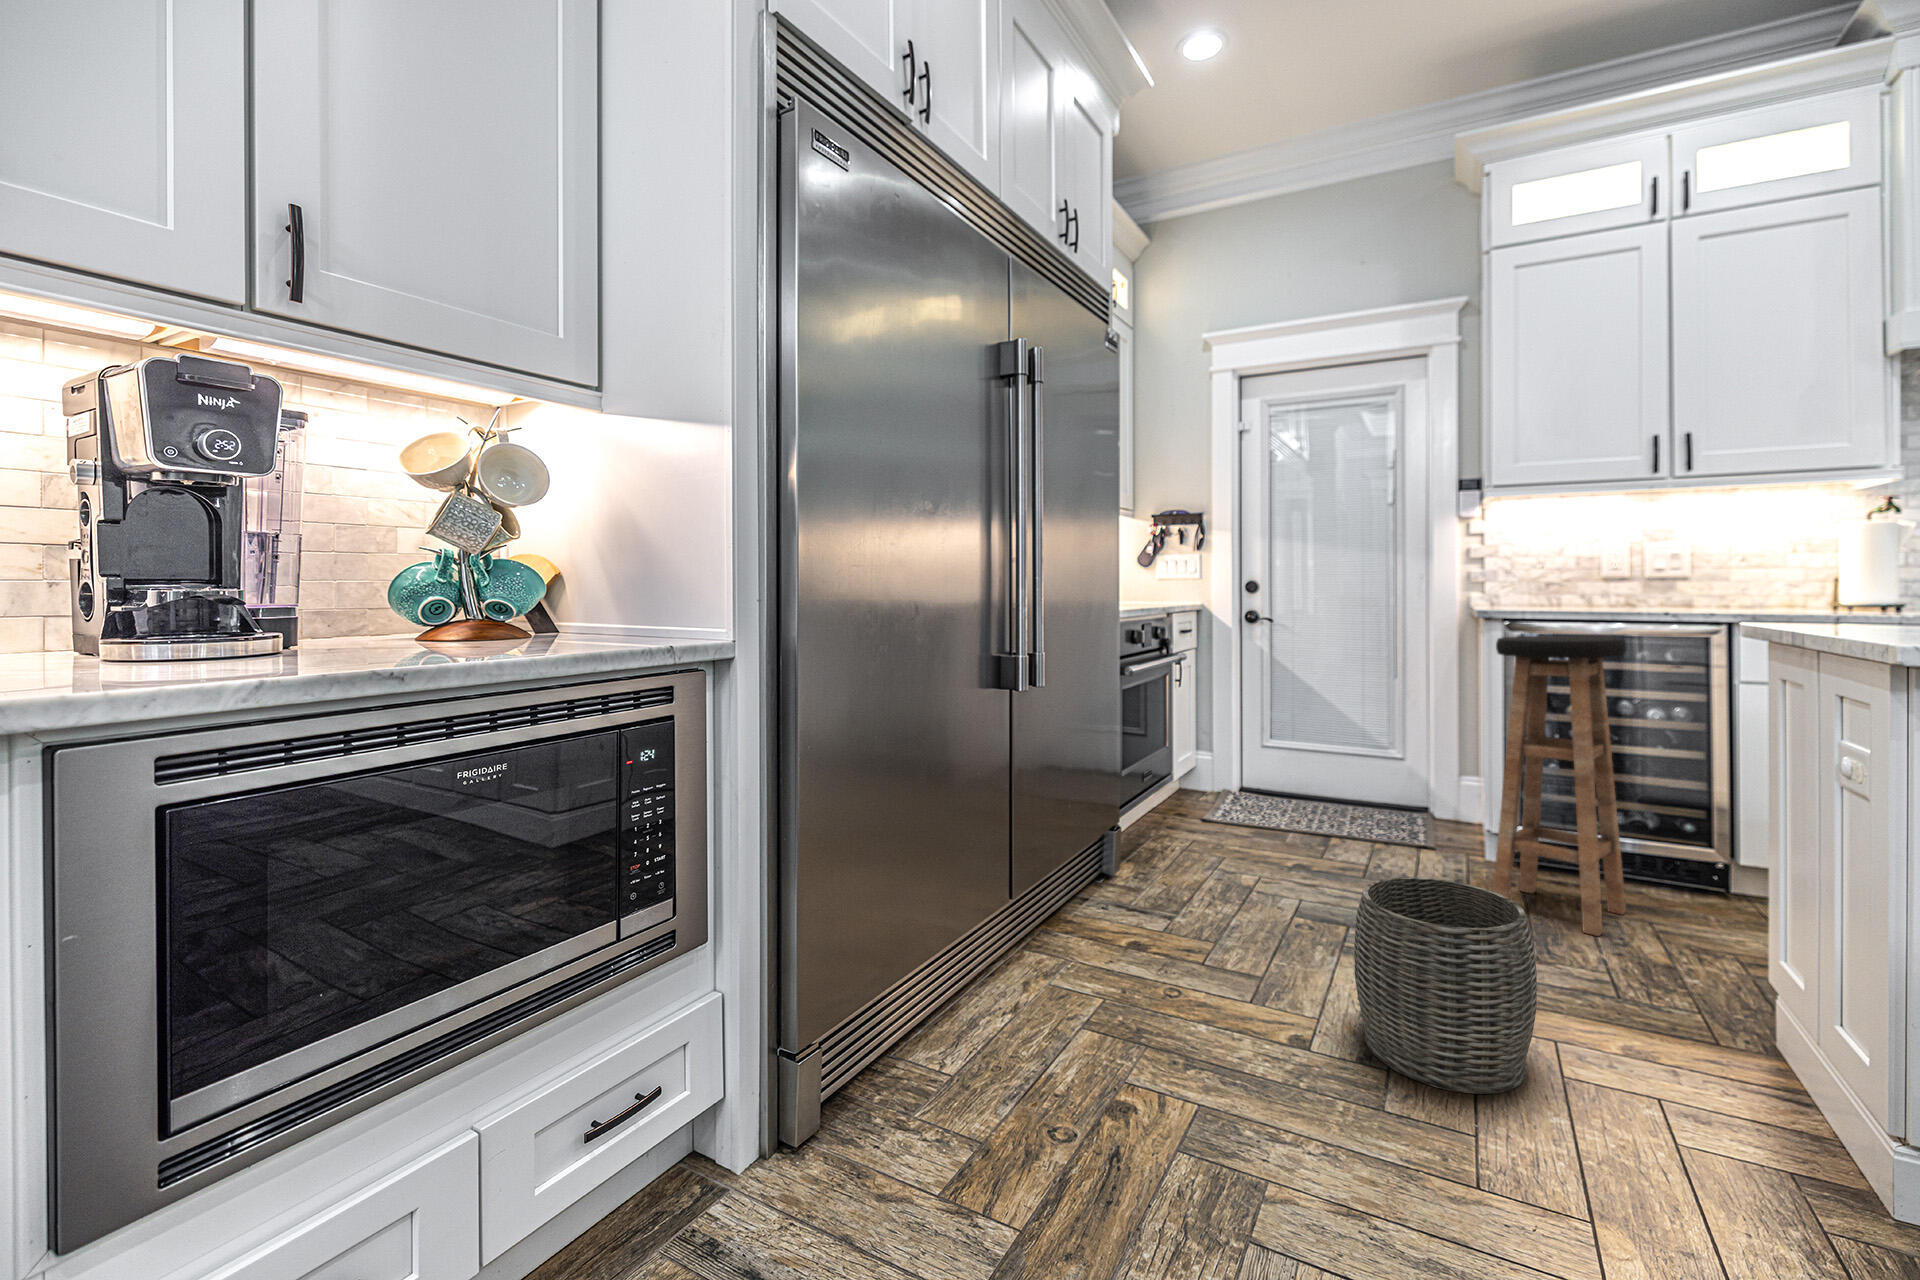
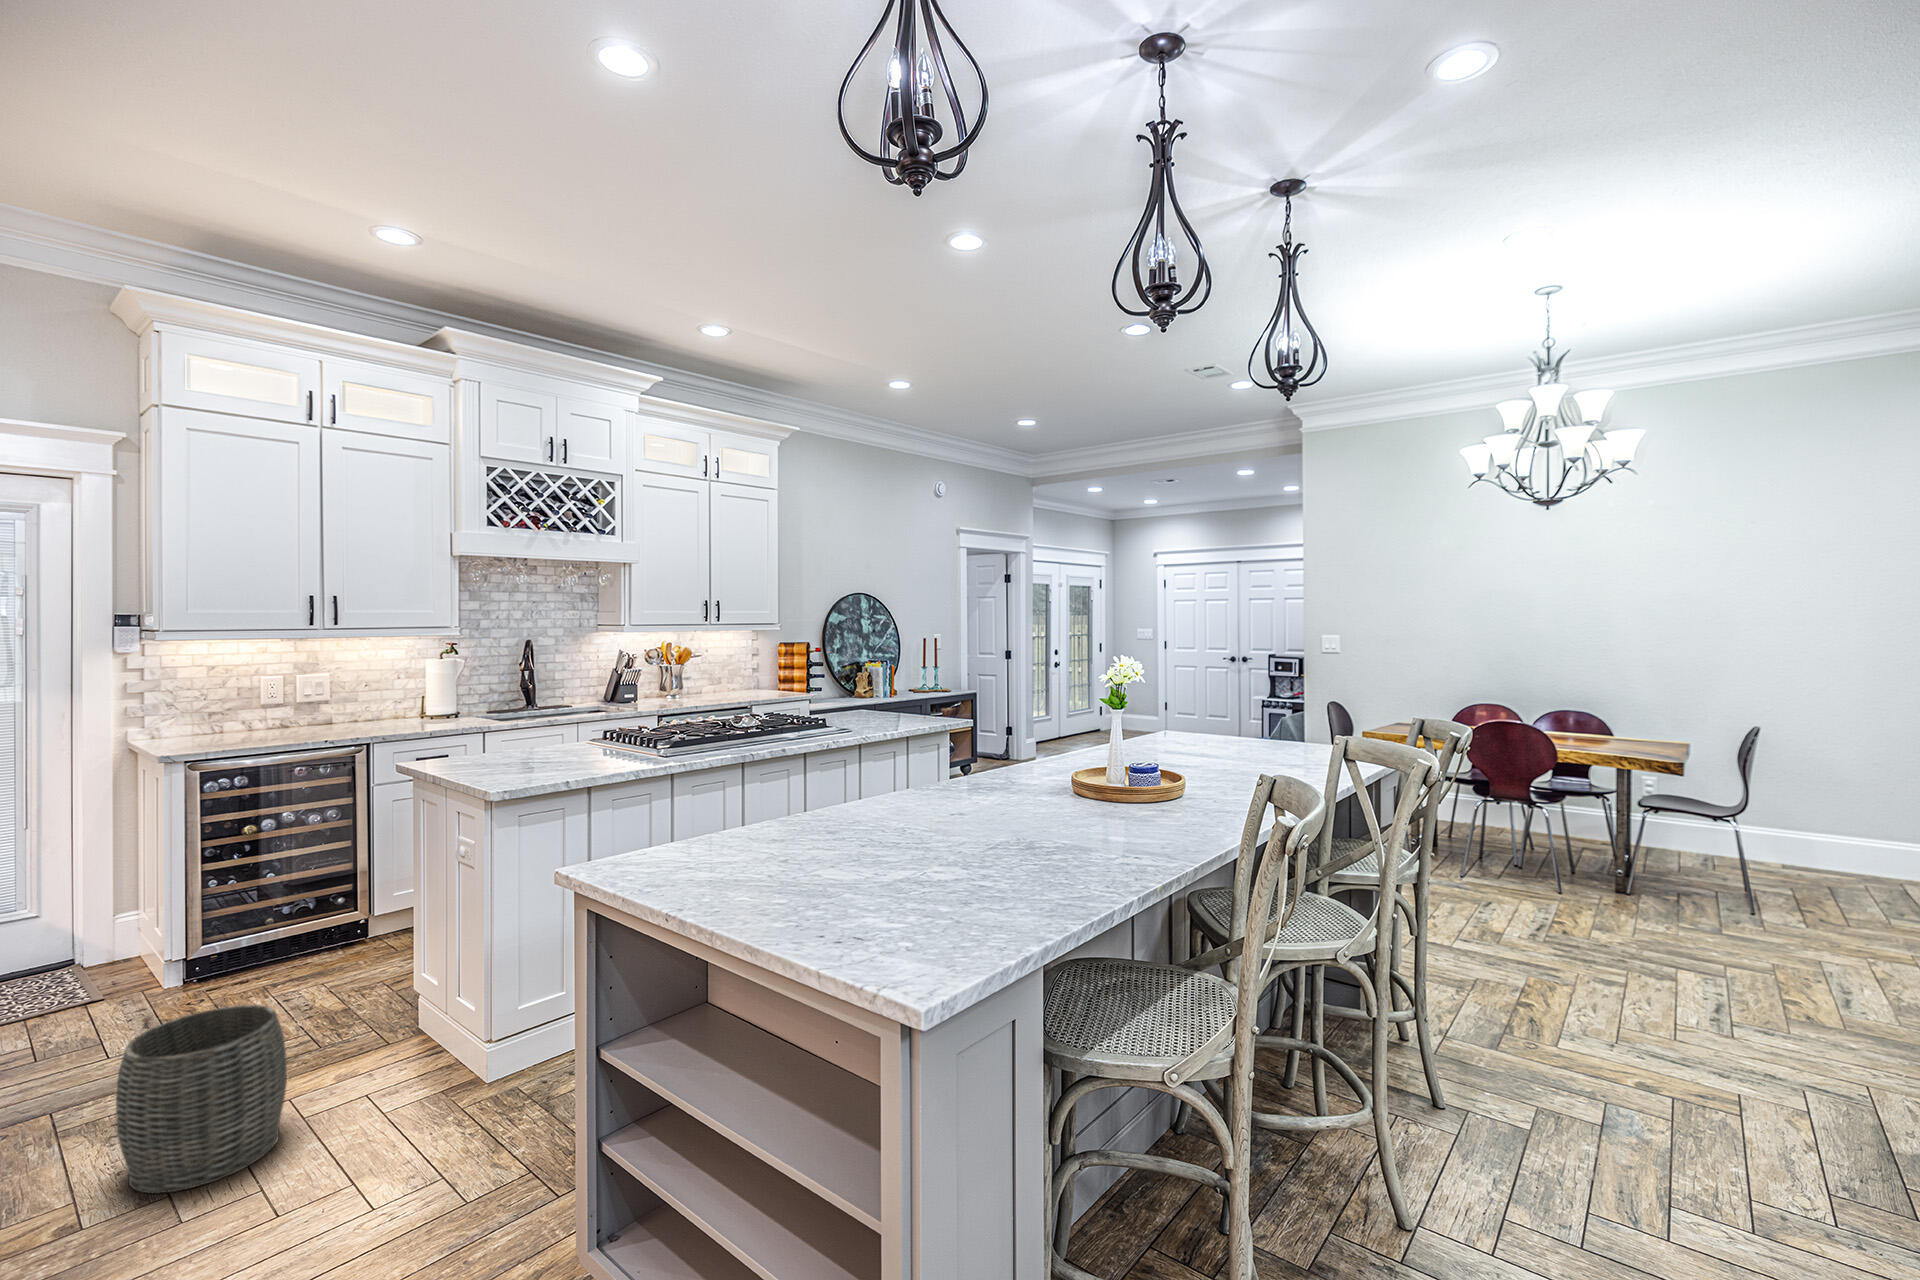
bar stool: present [1493,636,1626,936] -> none [189,769,304,1029]

